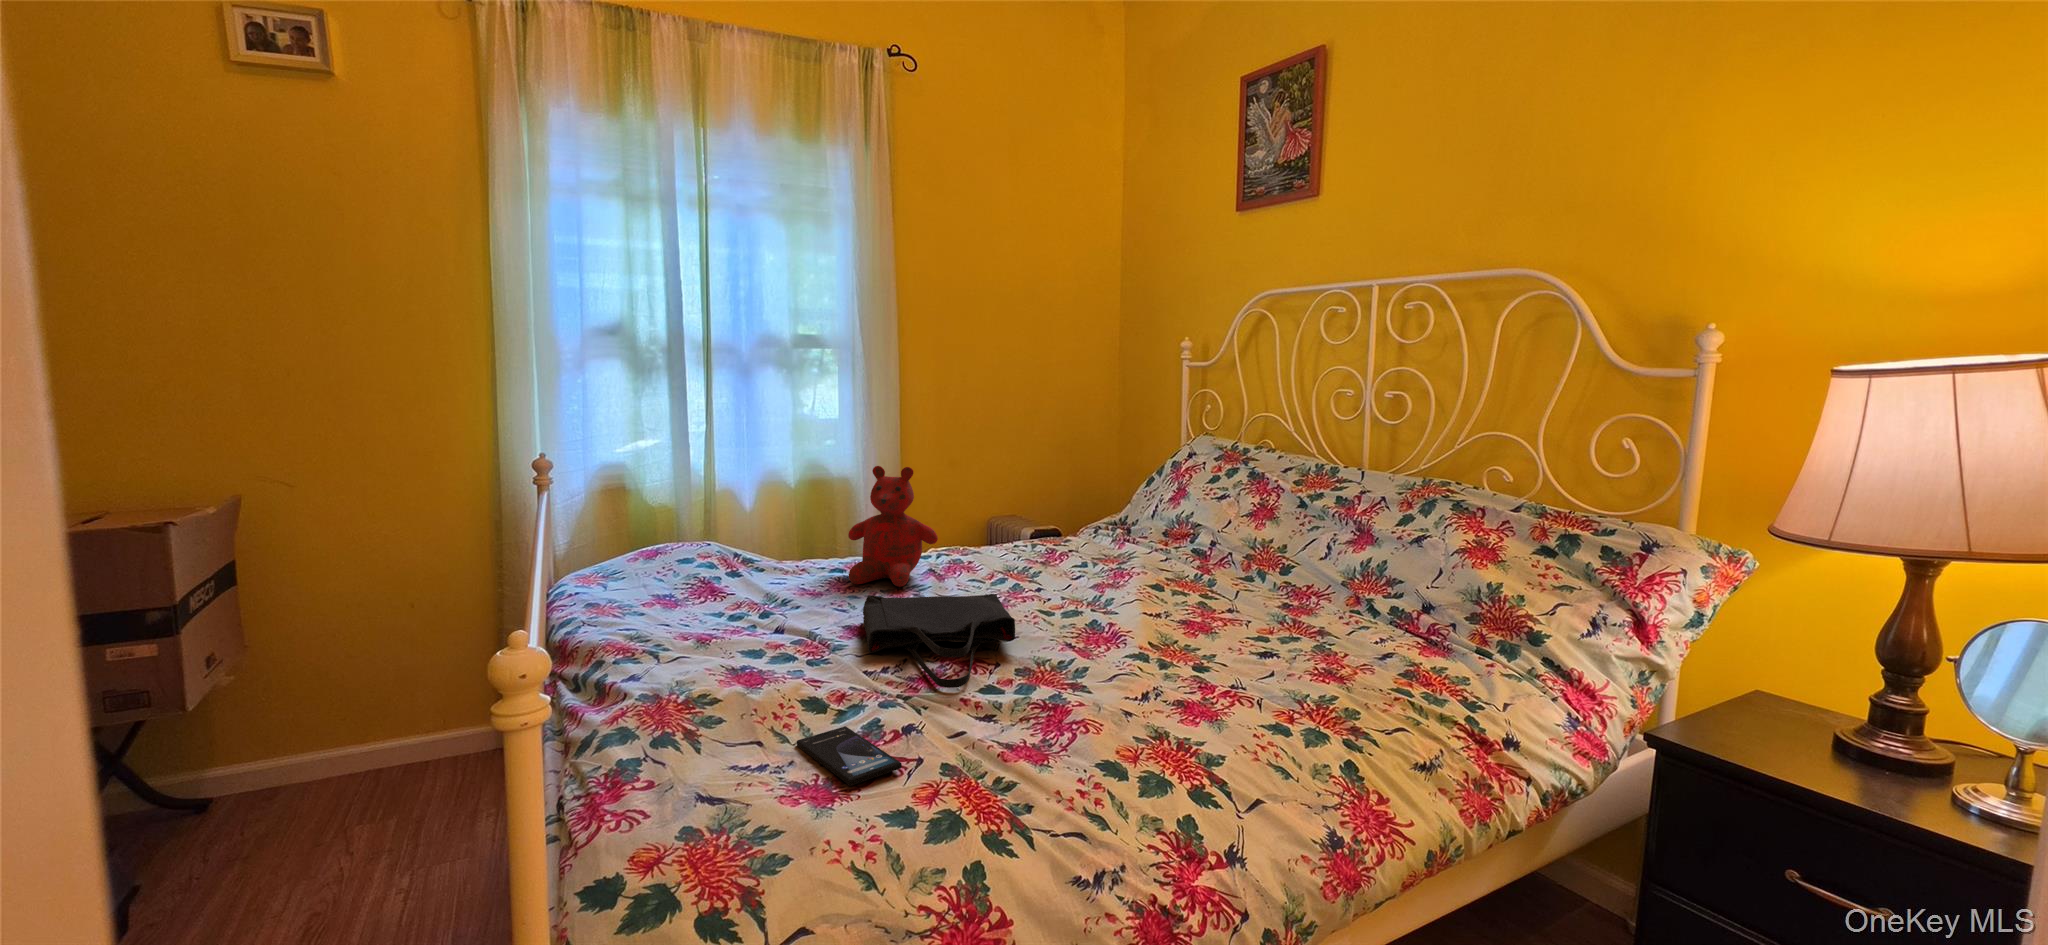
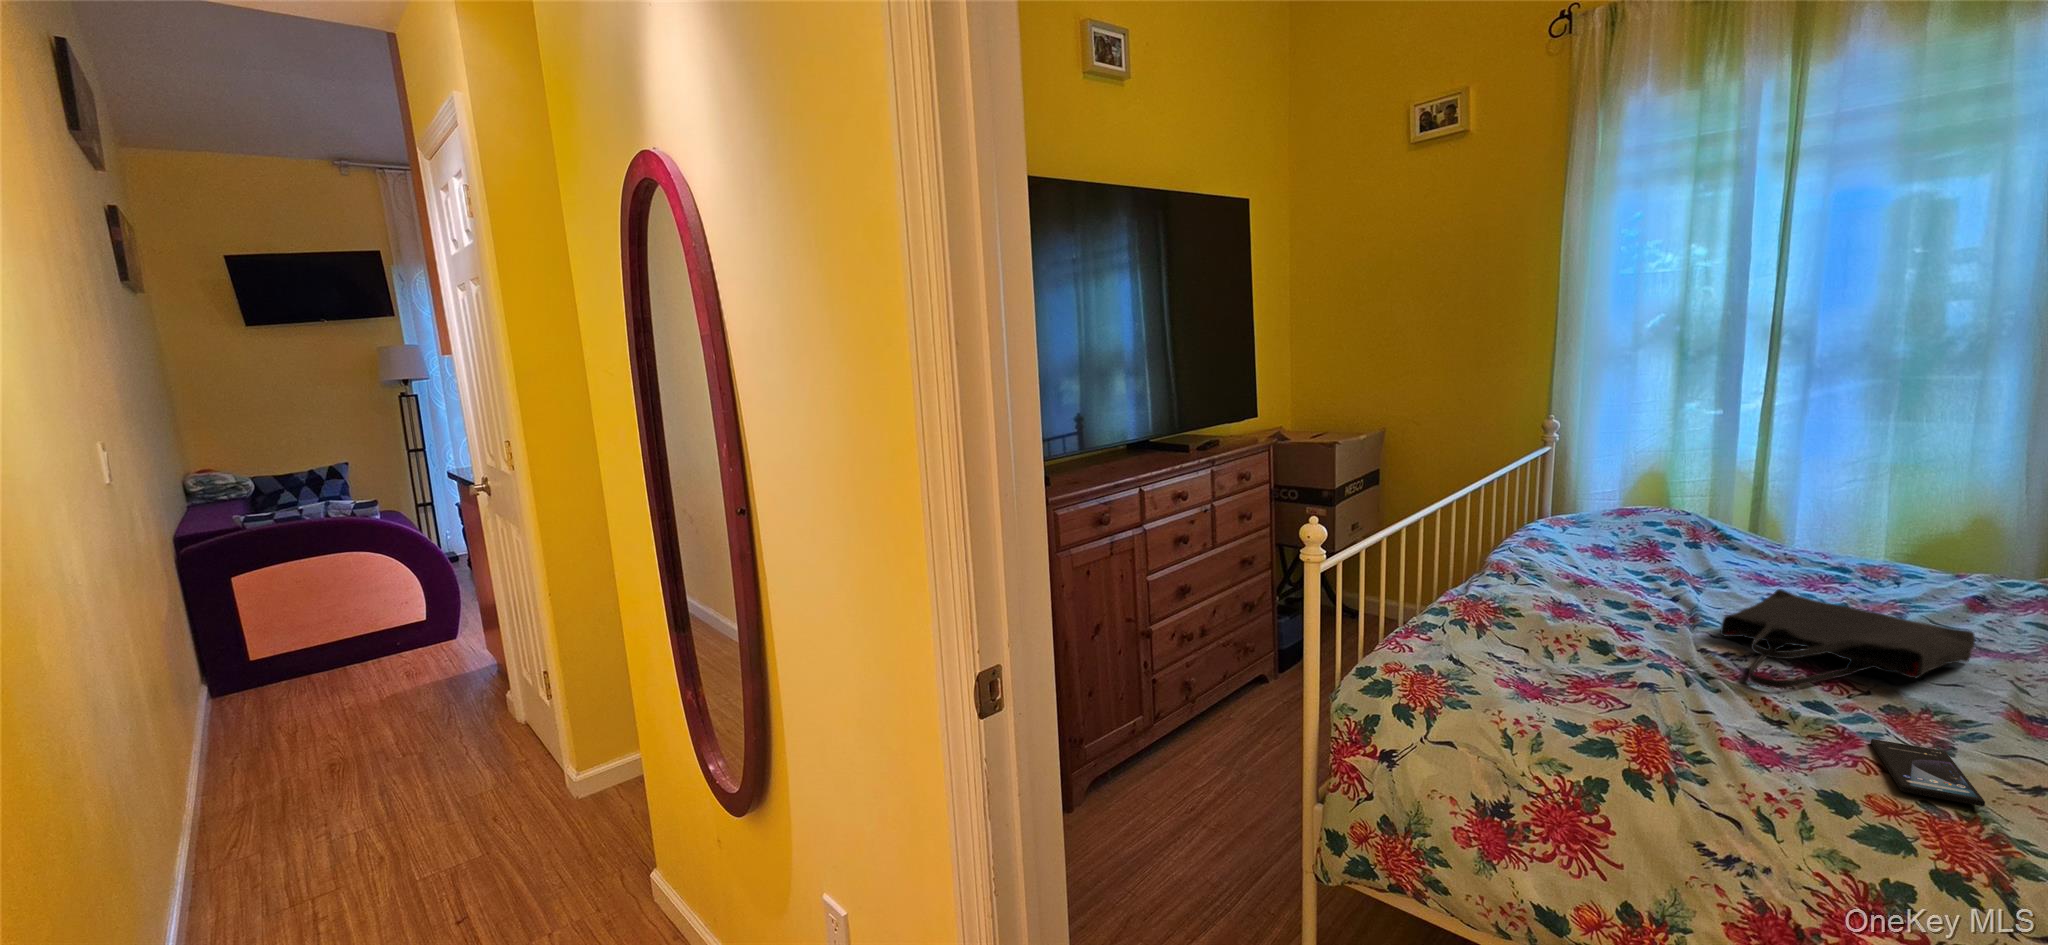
teddy bear: present [848,466,938,587] -> none [1817,455,1976,599]
smartphone: present [797,726,902,786] -> present [1871,739,1985,806]

